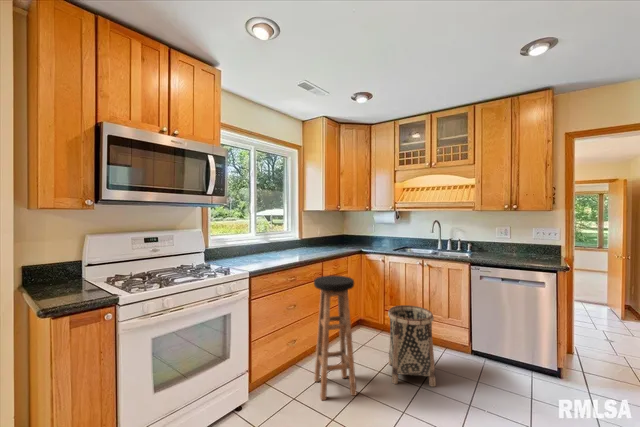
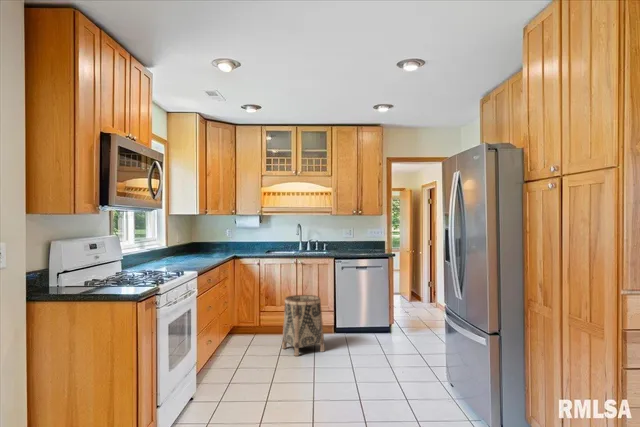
bar stool: present [314,275,356,400] -> none [233,271,276,375]

